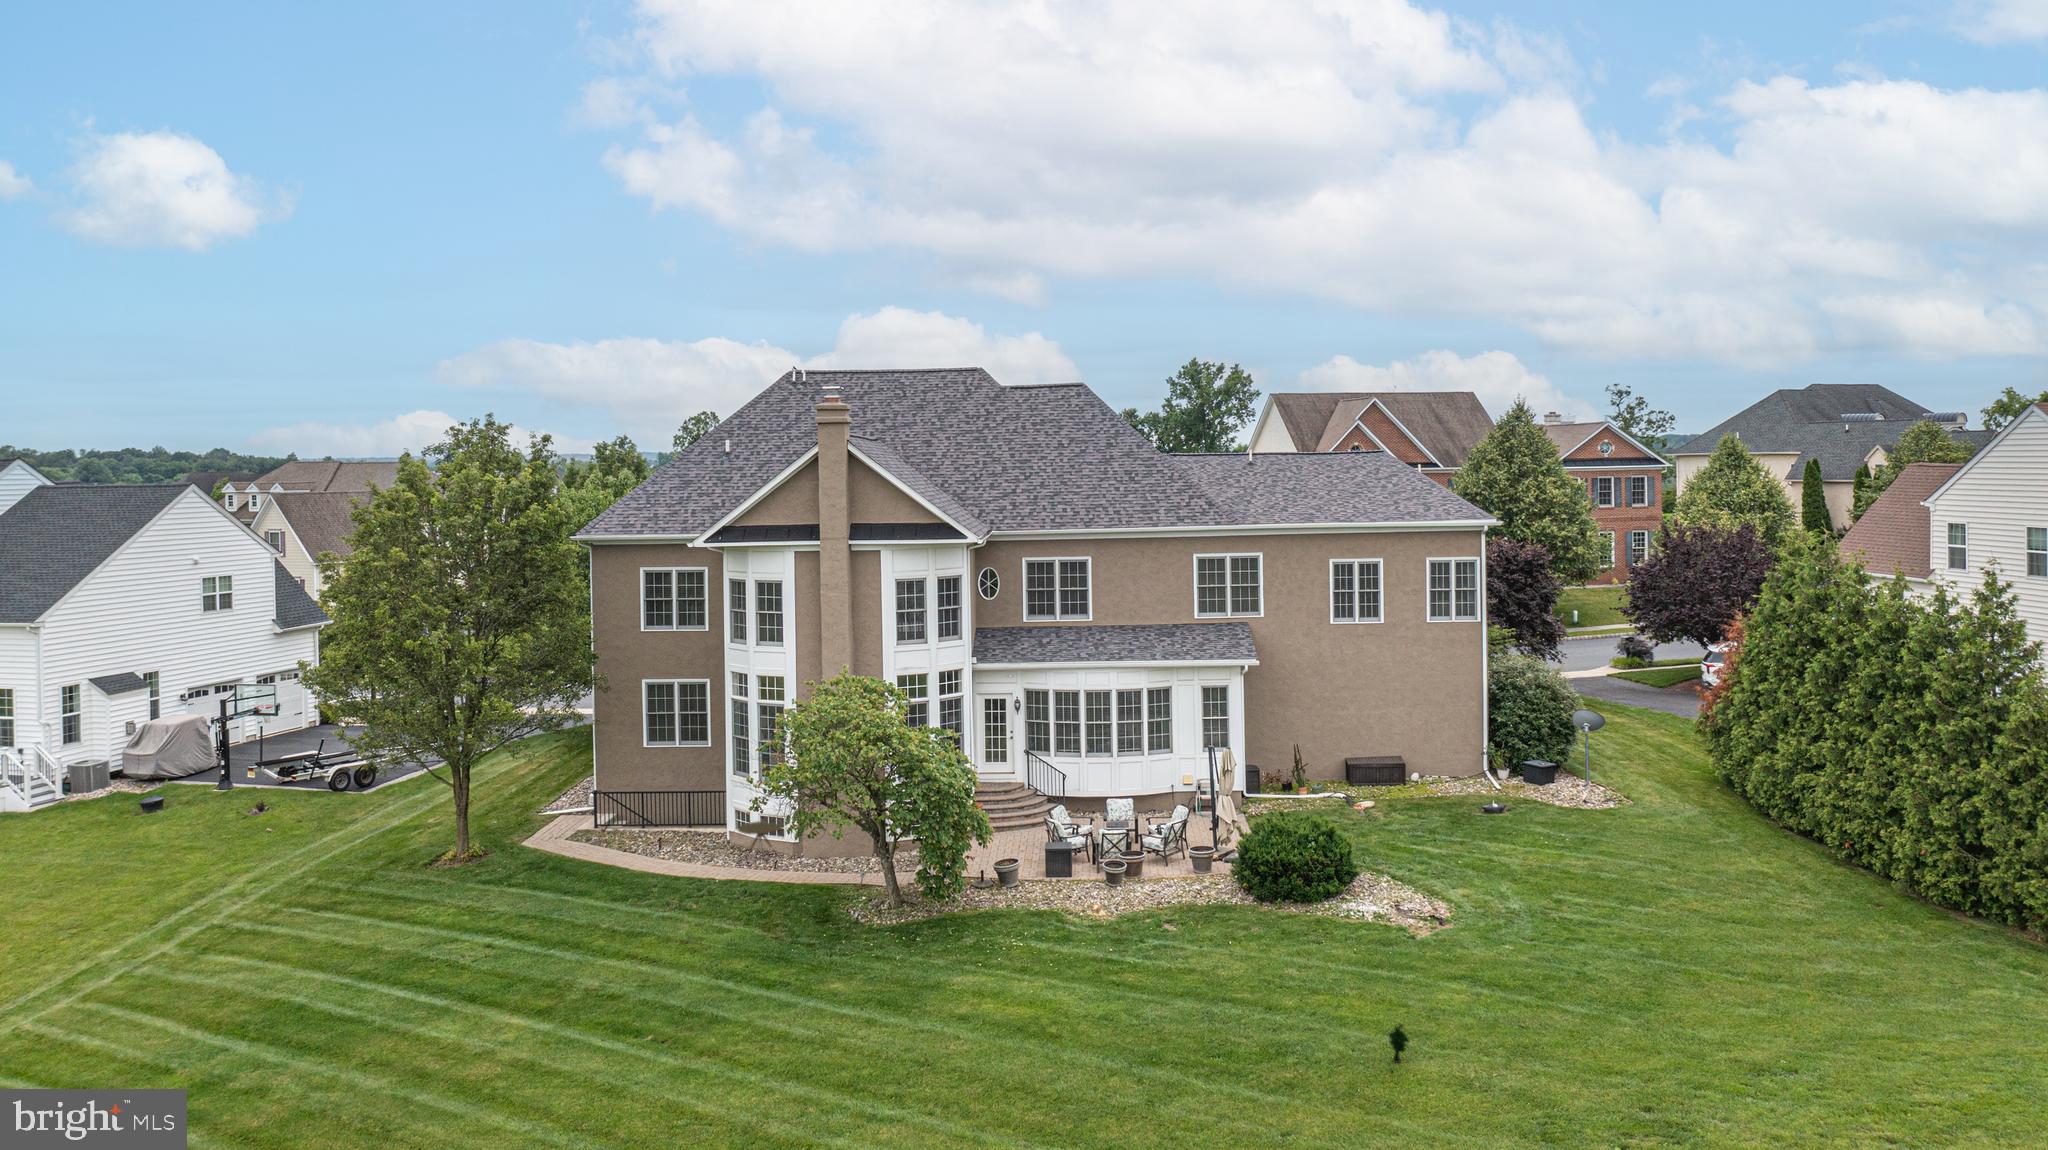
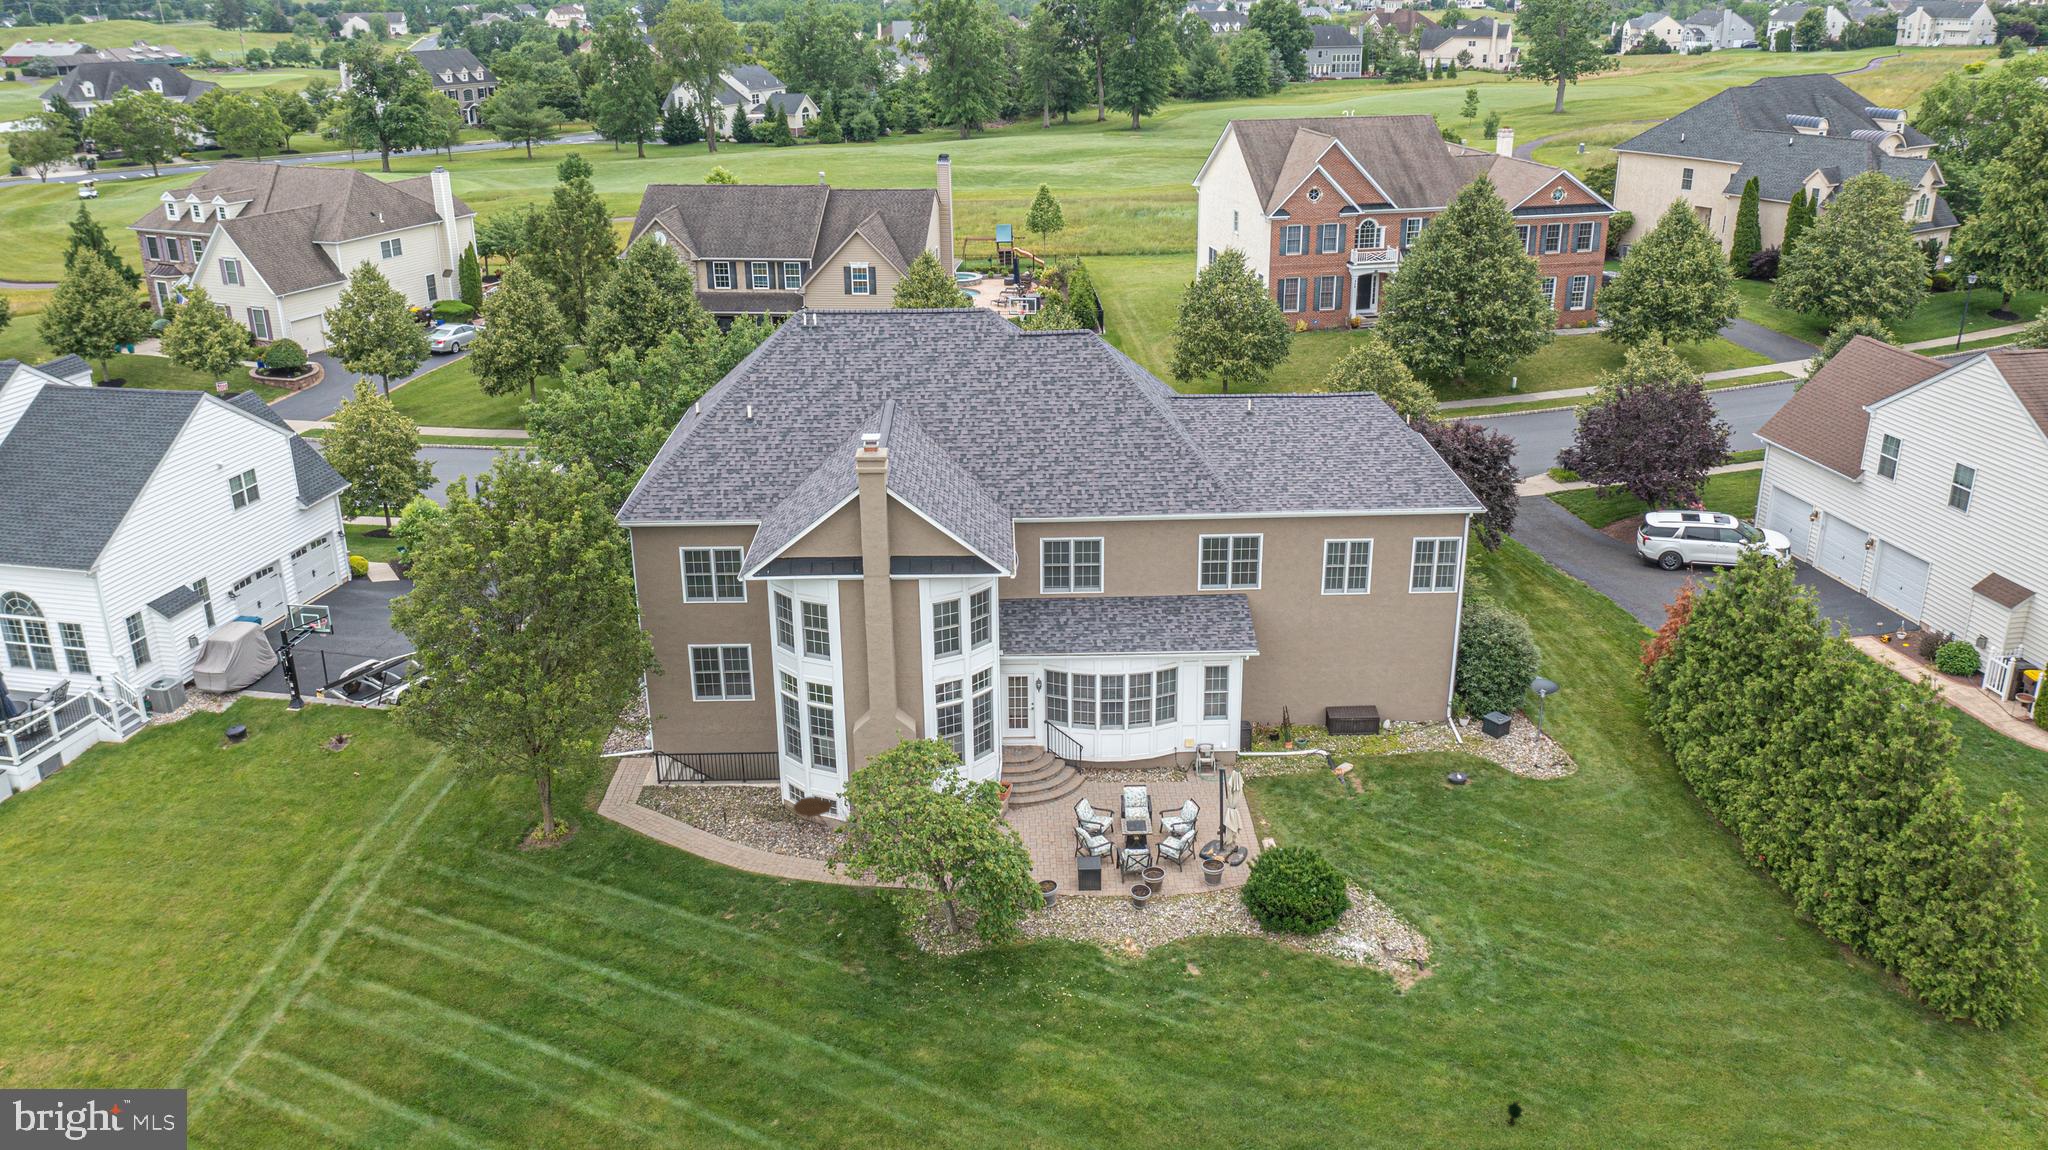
decorative plant: present [1389,1024,1409,1063] -> present [1508,1100,1523,1125]

